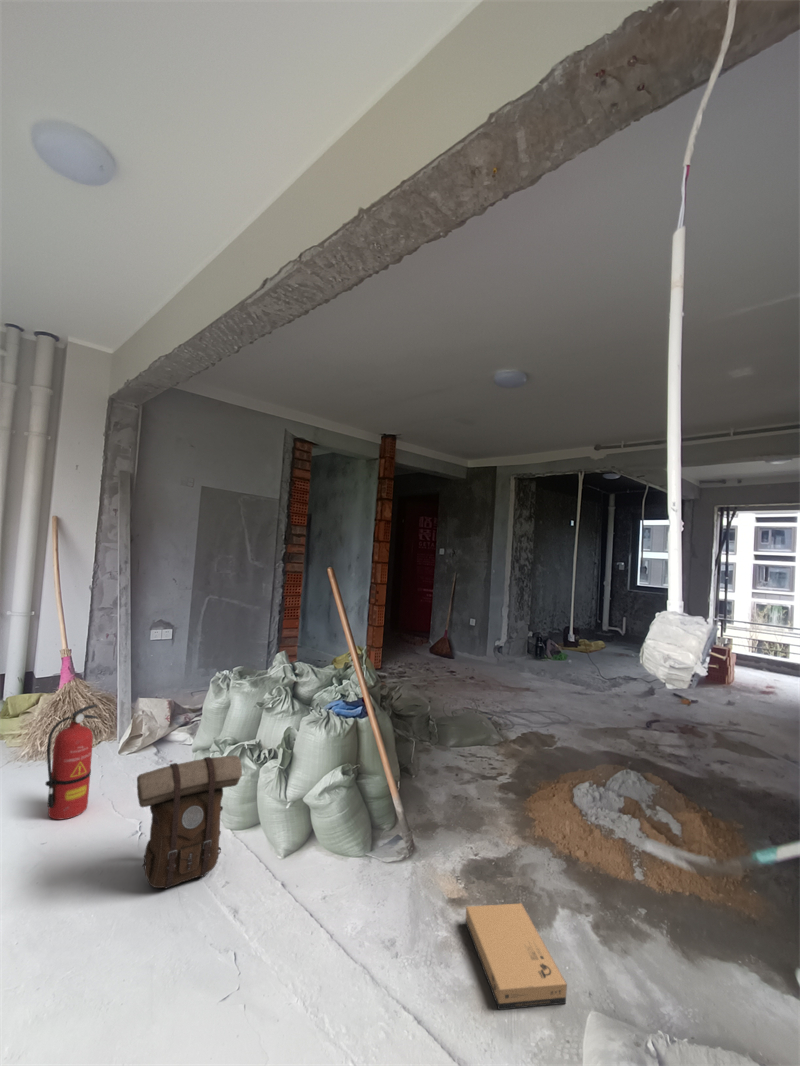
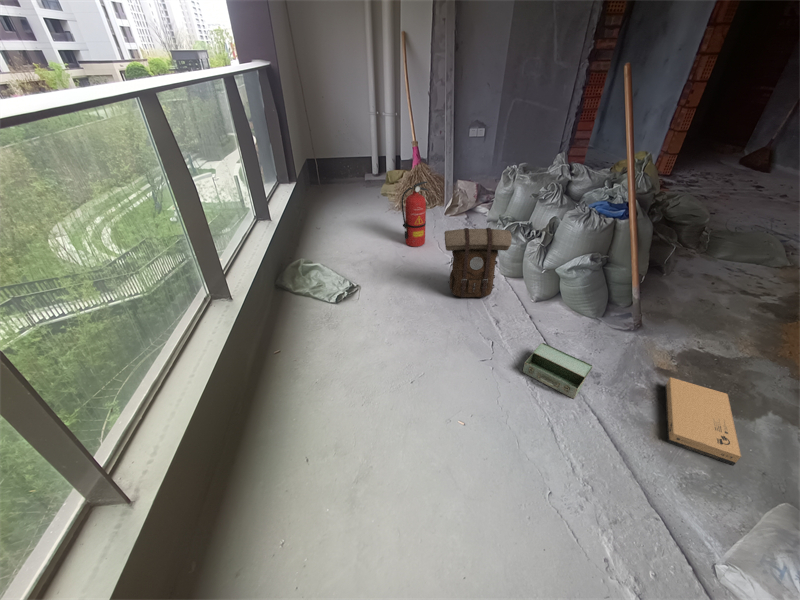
toolbox: none [293,920,384,1002] -> present [523,343,593,399]

